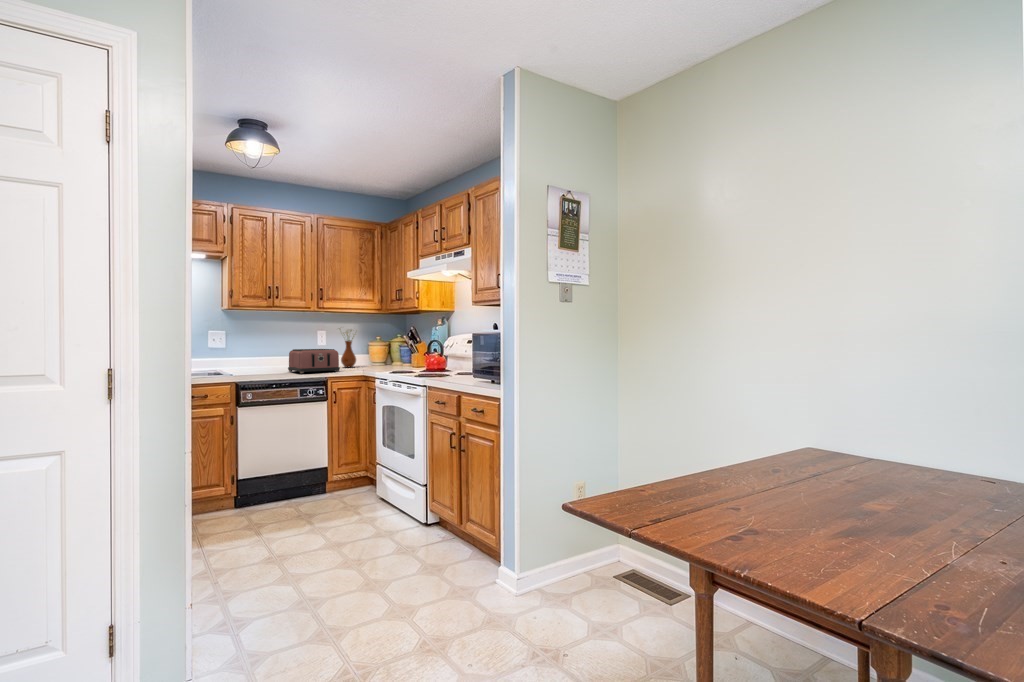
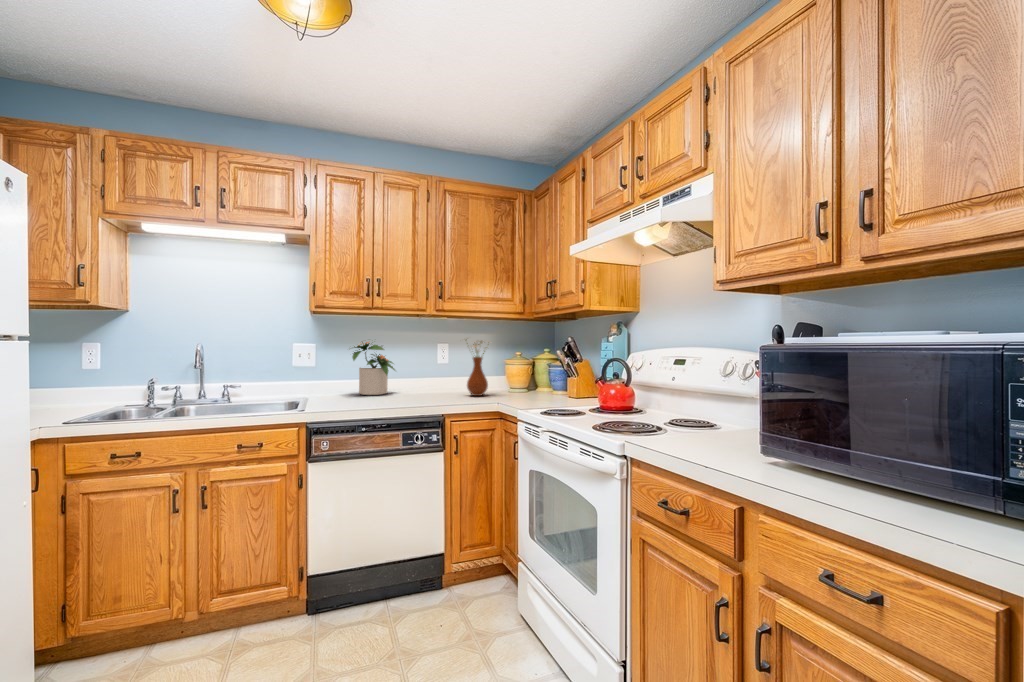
potted plant: none [244,328,287,369] -> present [352,341,395,395]
toaster: present [288,349,340,373] -> none [391,370,462,410]

